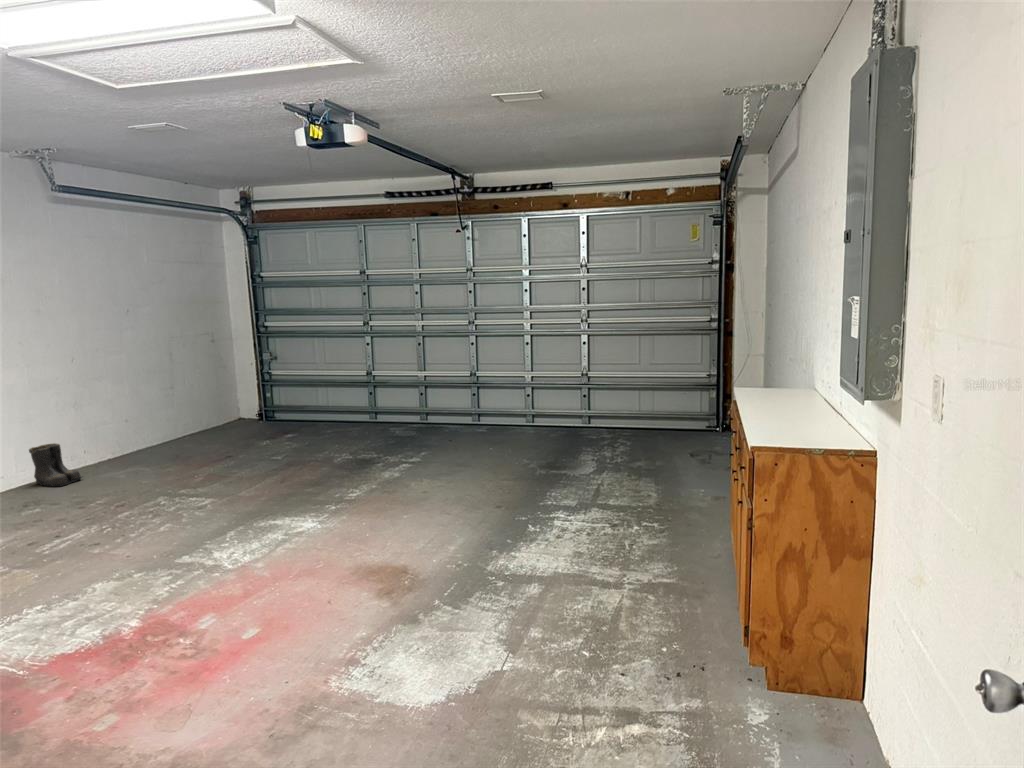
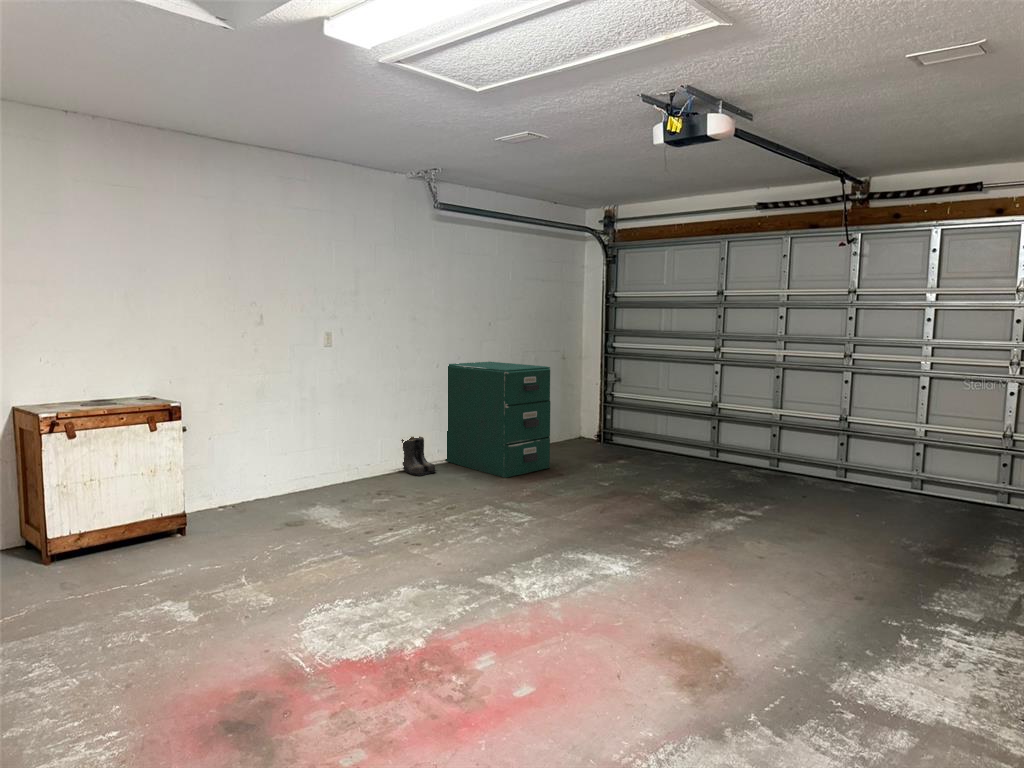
filing cabinet: none [75,352,217,471] -> present [445,362,551,478]

